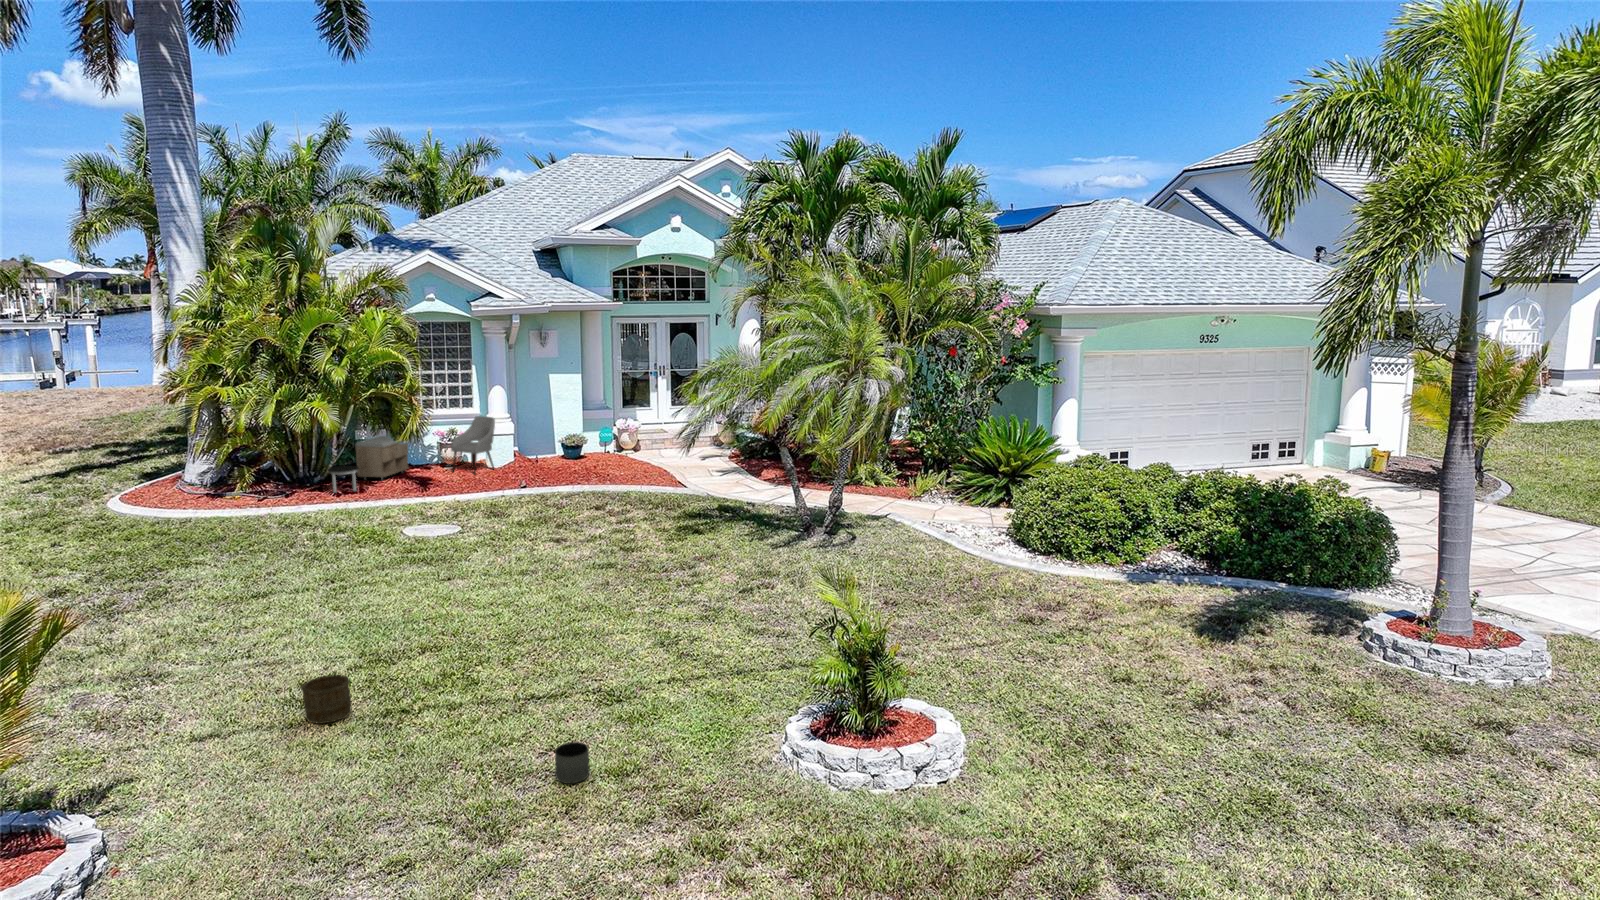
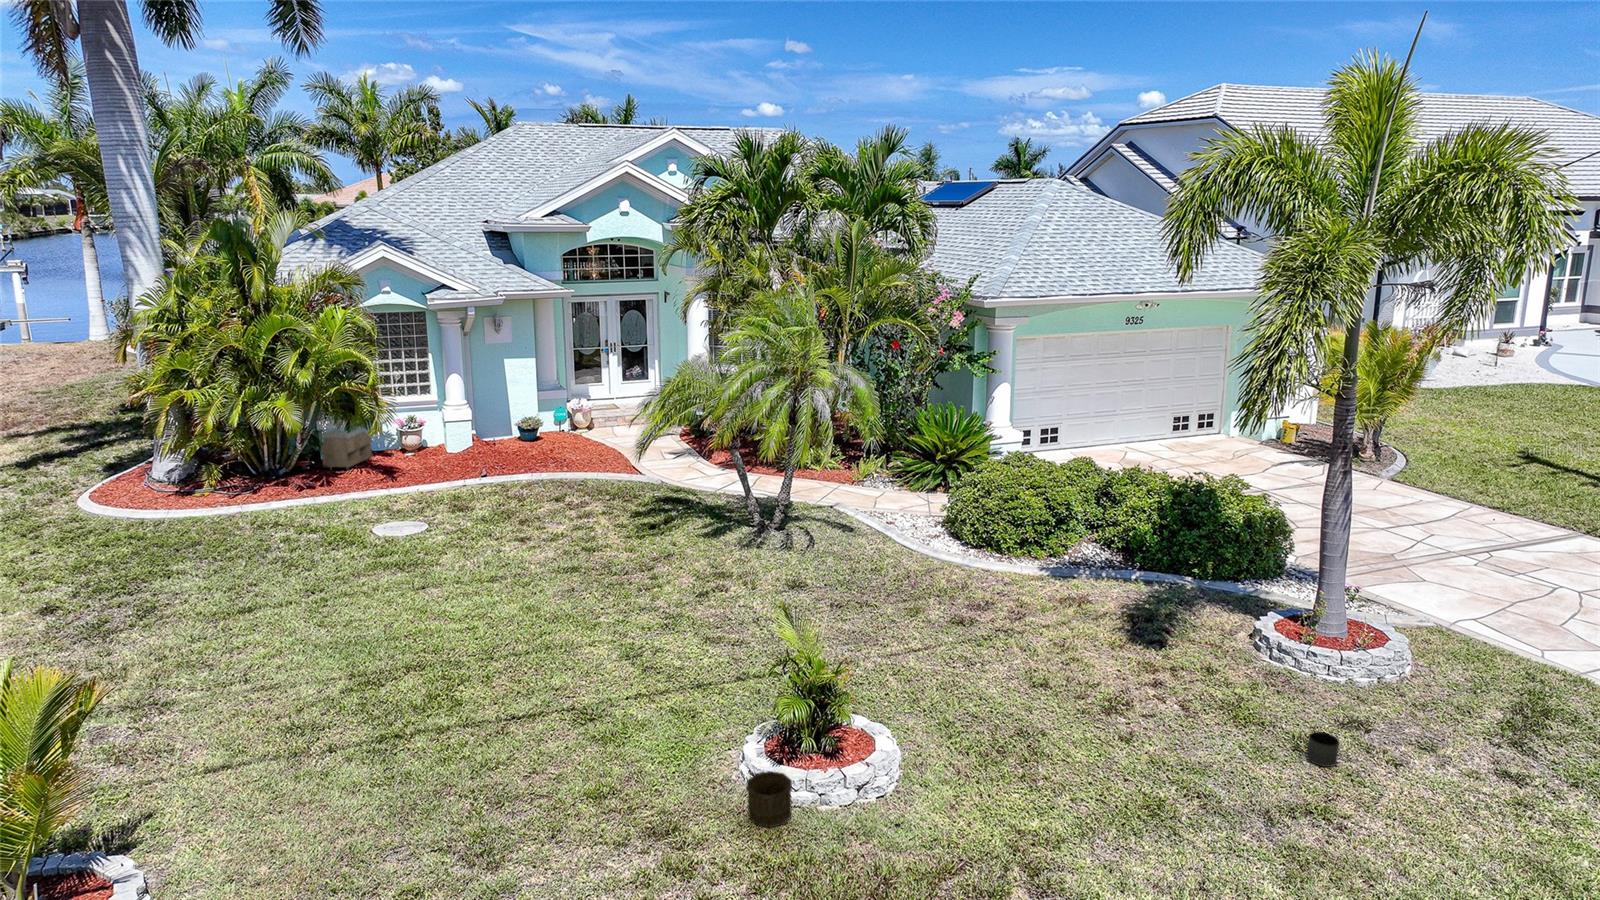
chair: present [451,416,495,474] -> none [413,404,457,462]
round table: present [328,466,359,493] -> none [294,458,325,486]
wooden bucket: present [301,675,351,724] -> present [746,771,792,827]
planter: present [555,742,590,784] -> present [1306,732,1339,767]

